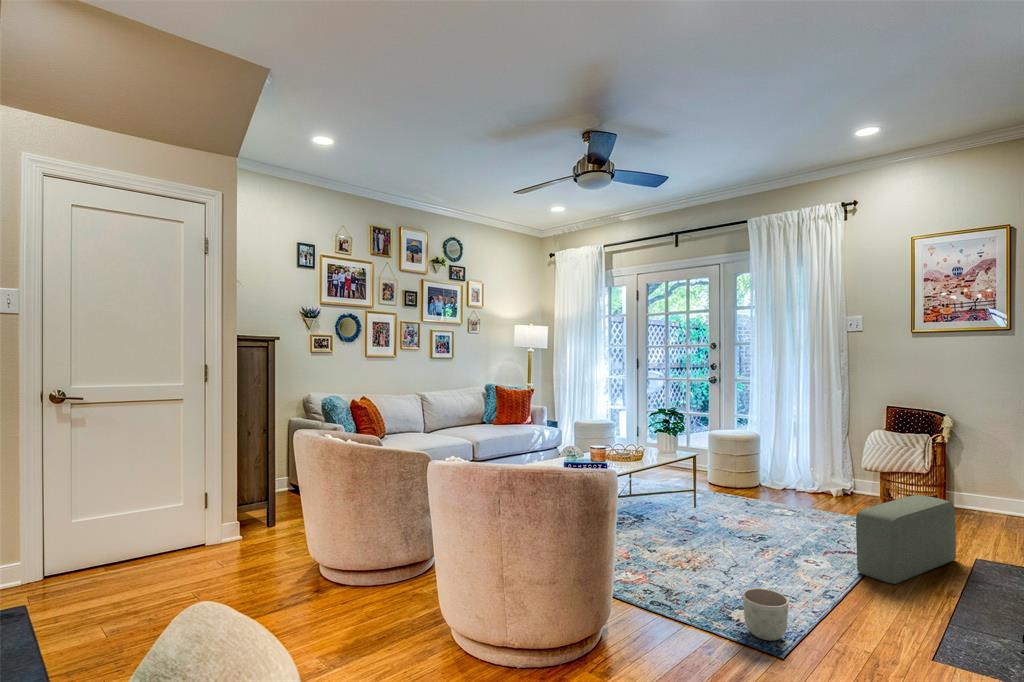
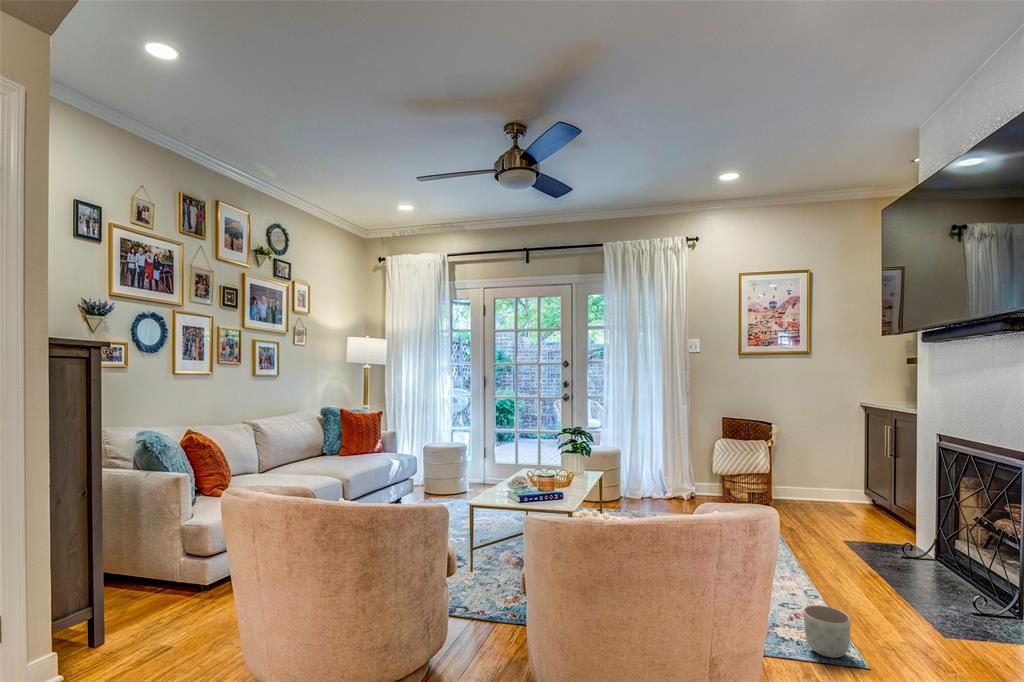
pouf: present [856,495,956,584] -> none [795,493,836,574]

